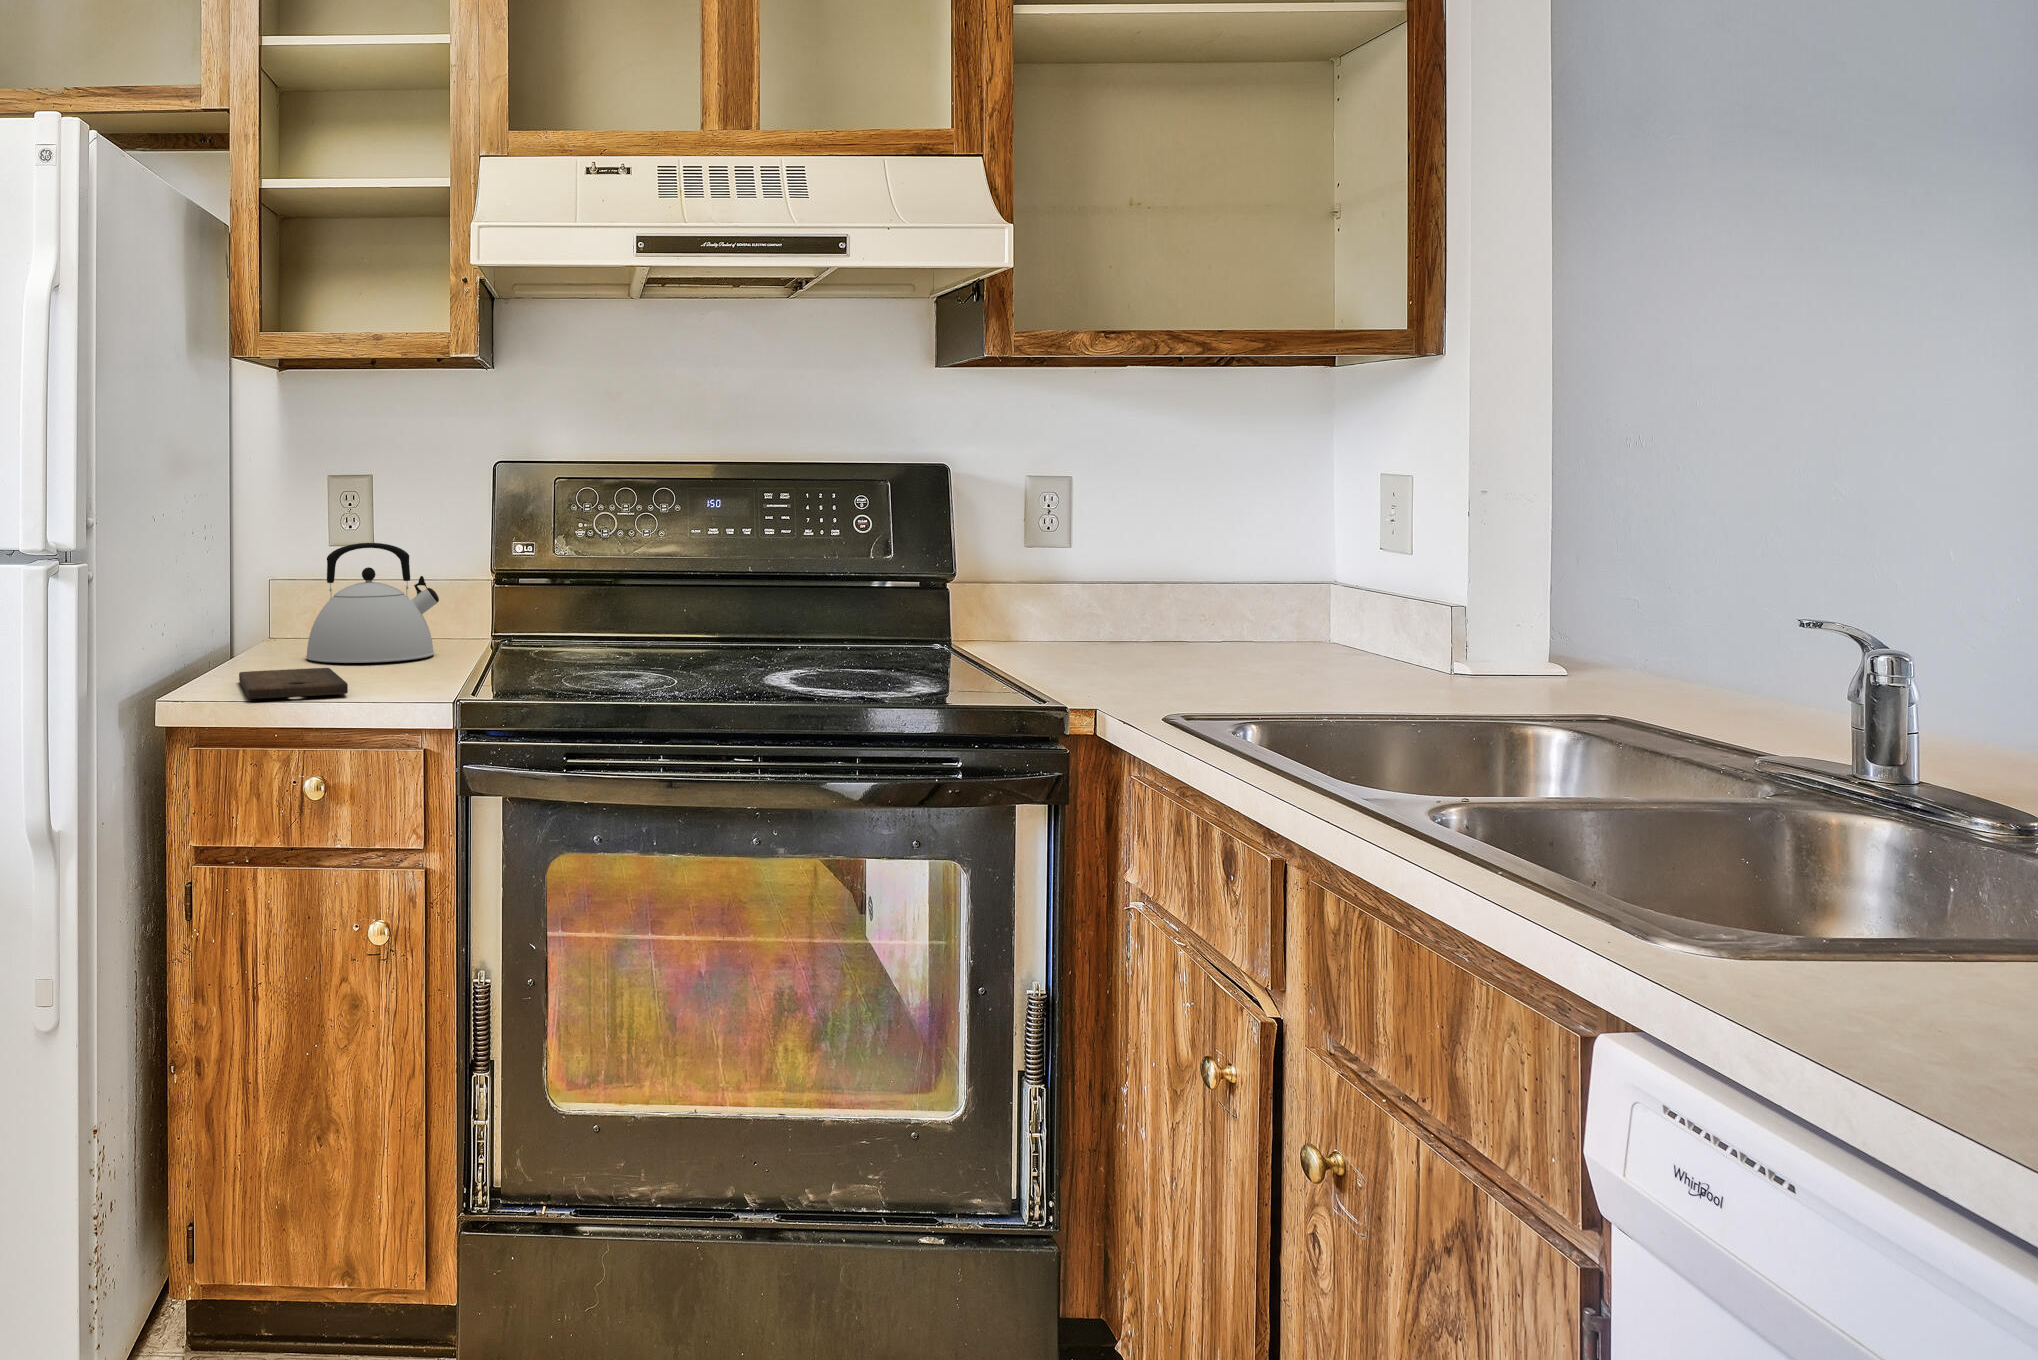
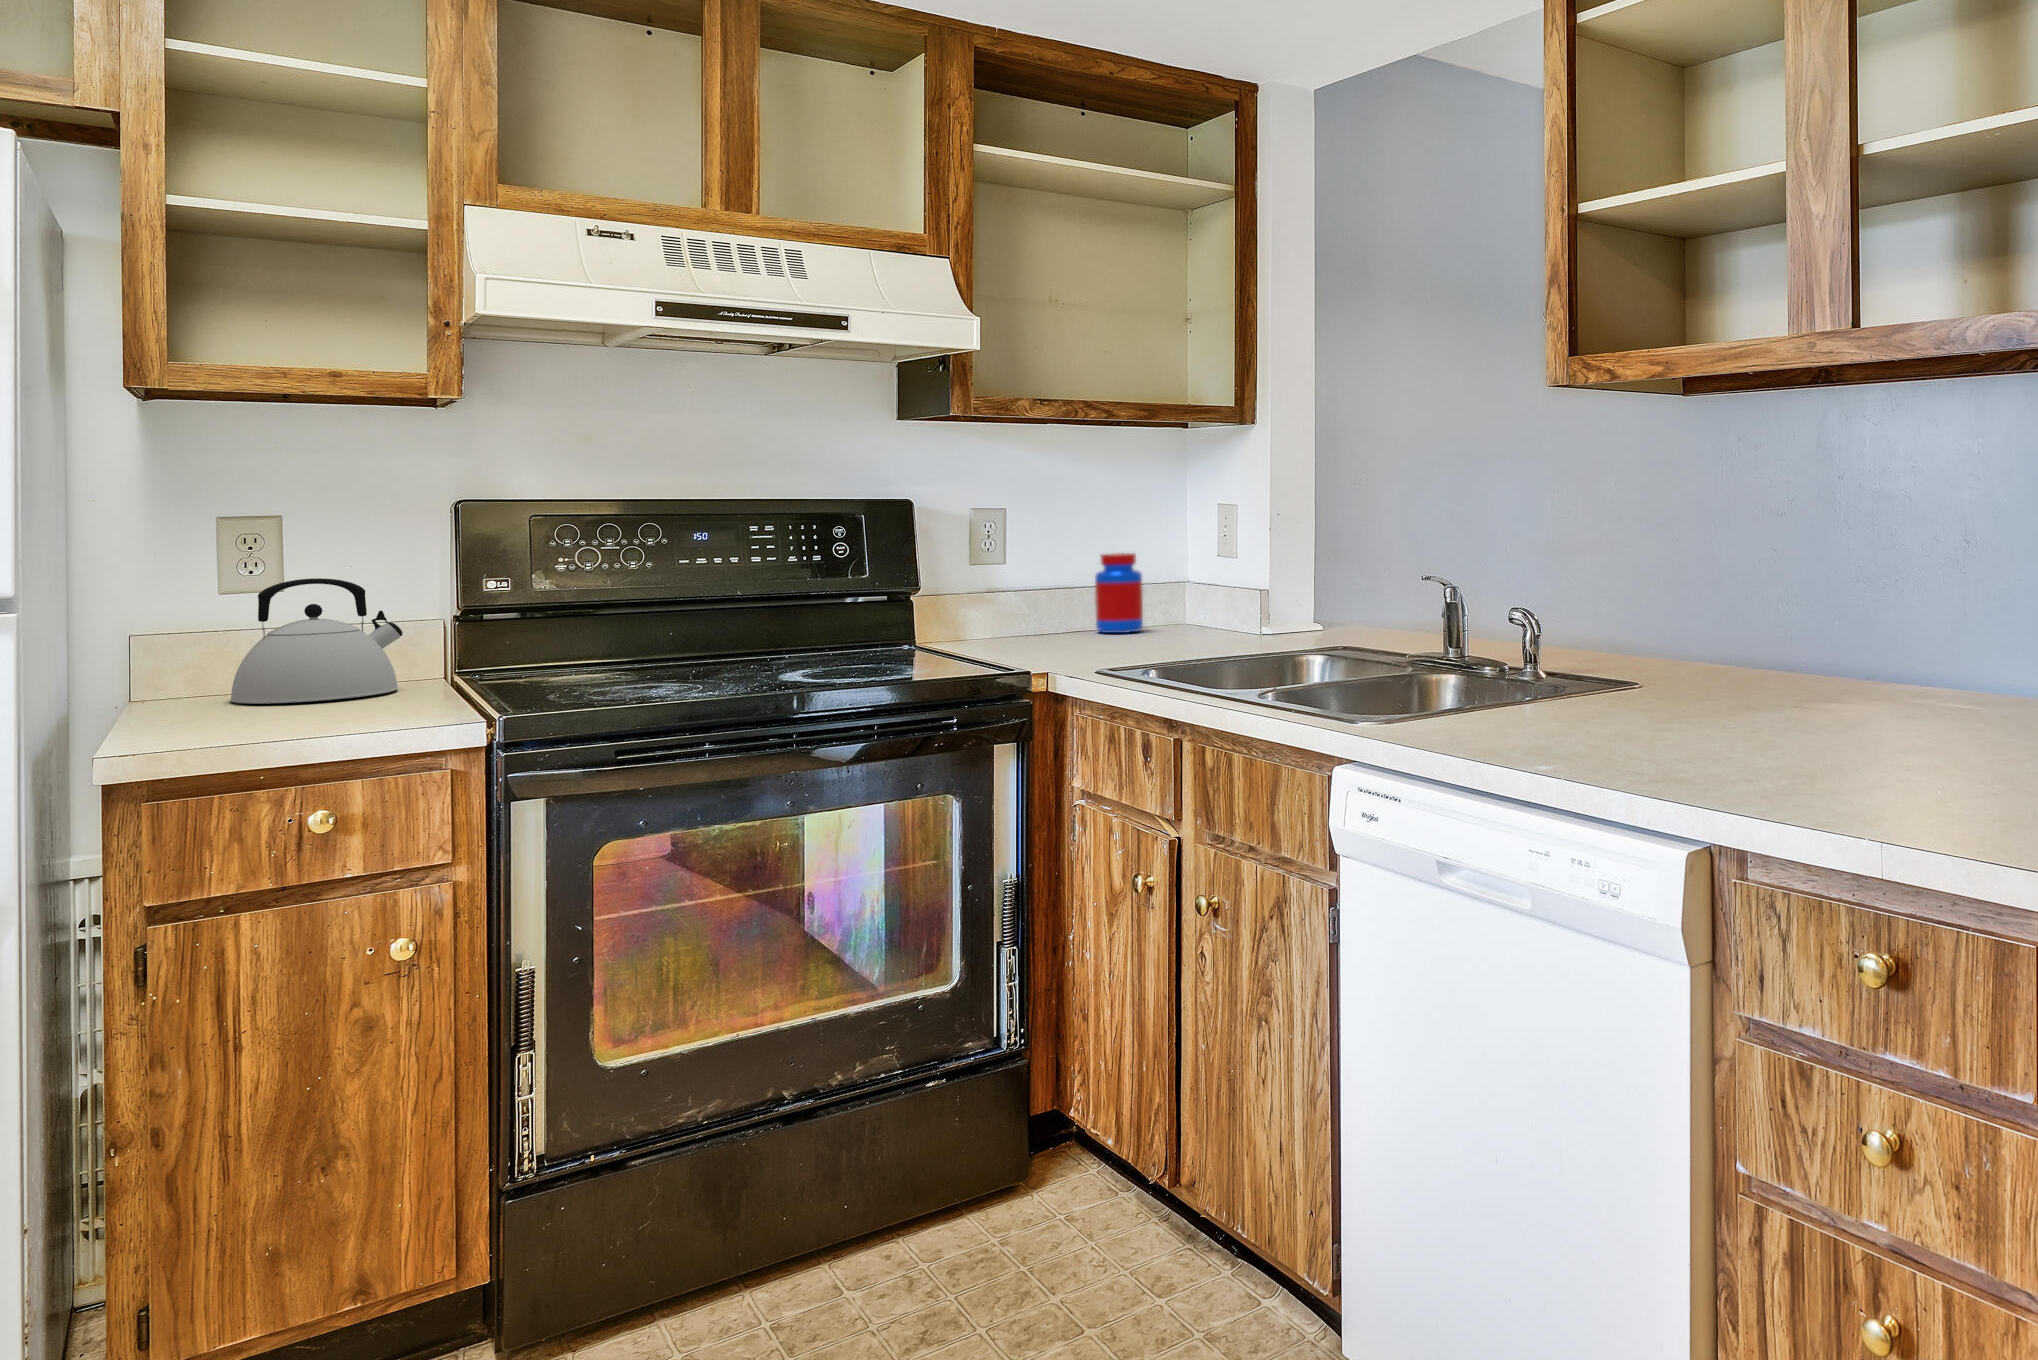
jar: none [1189,529,1257,636] -> present [1095,553,1143,633]
cutting board: present [239,668,348,699] -> none [178,706,351,739]

